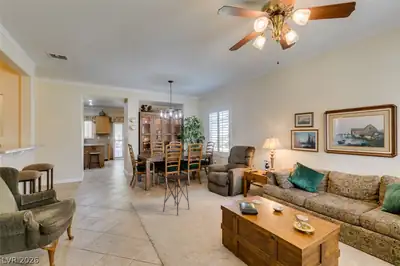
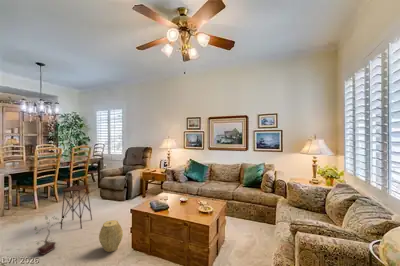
potted plant: none [136,196,163,230] -> present [35,217,56,255]
woven basket: none [182,214,205,247] -> present [99,220,123,252]

